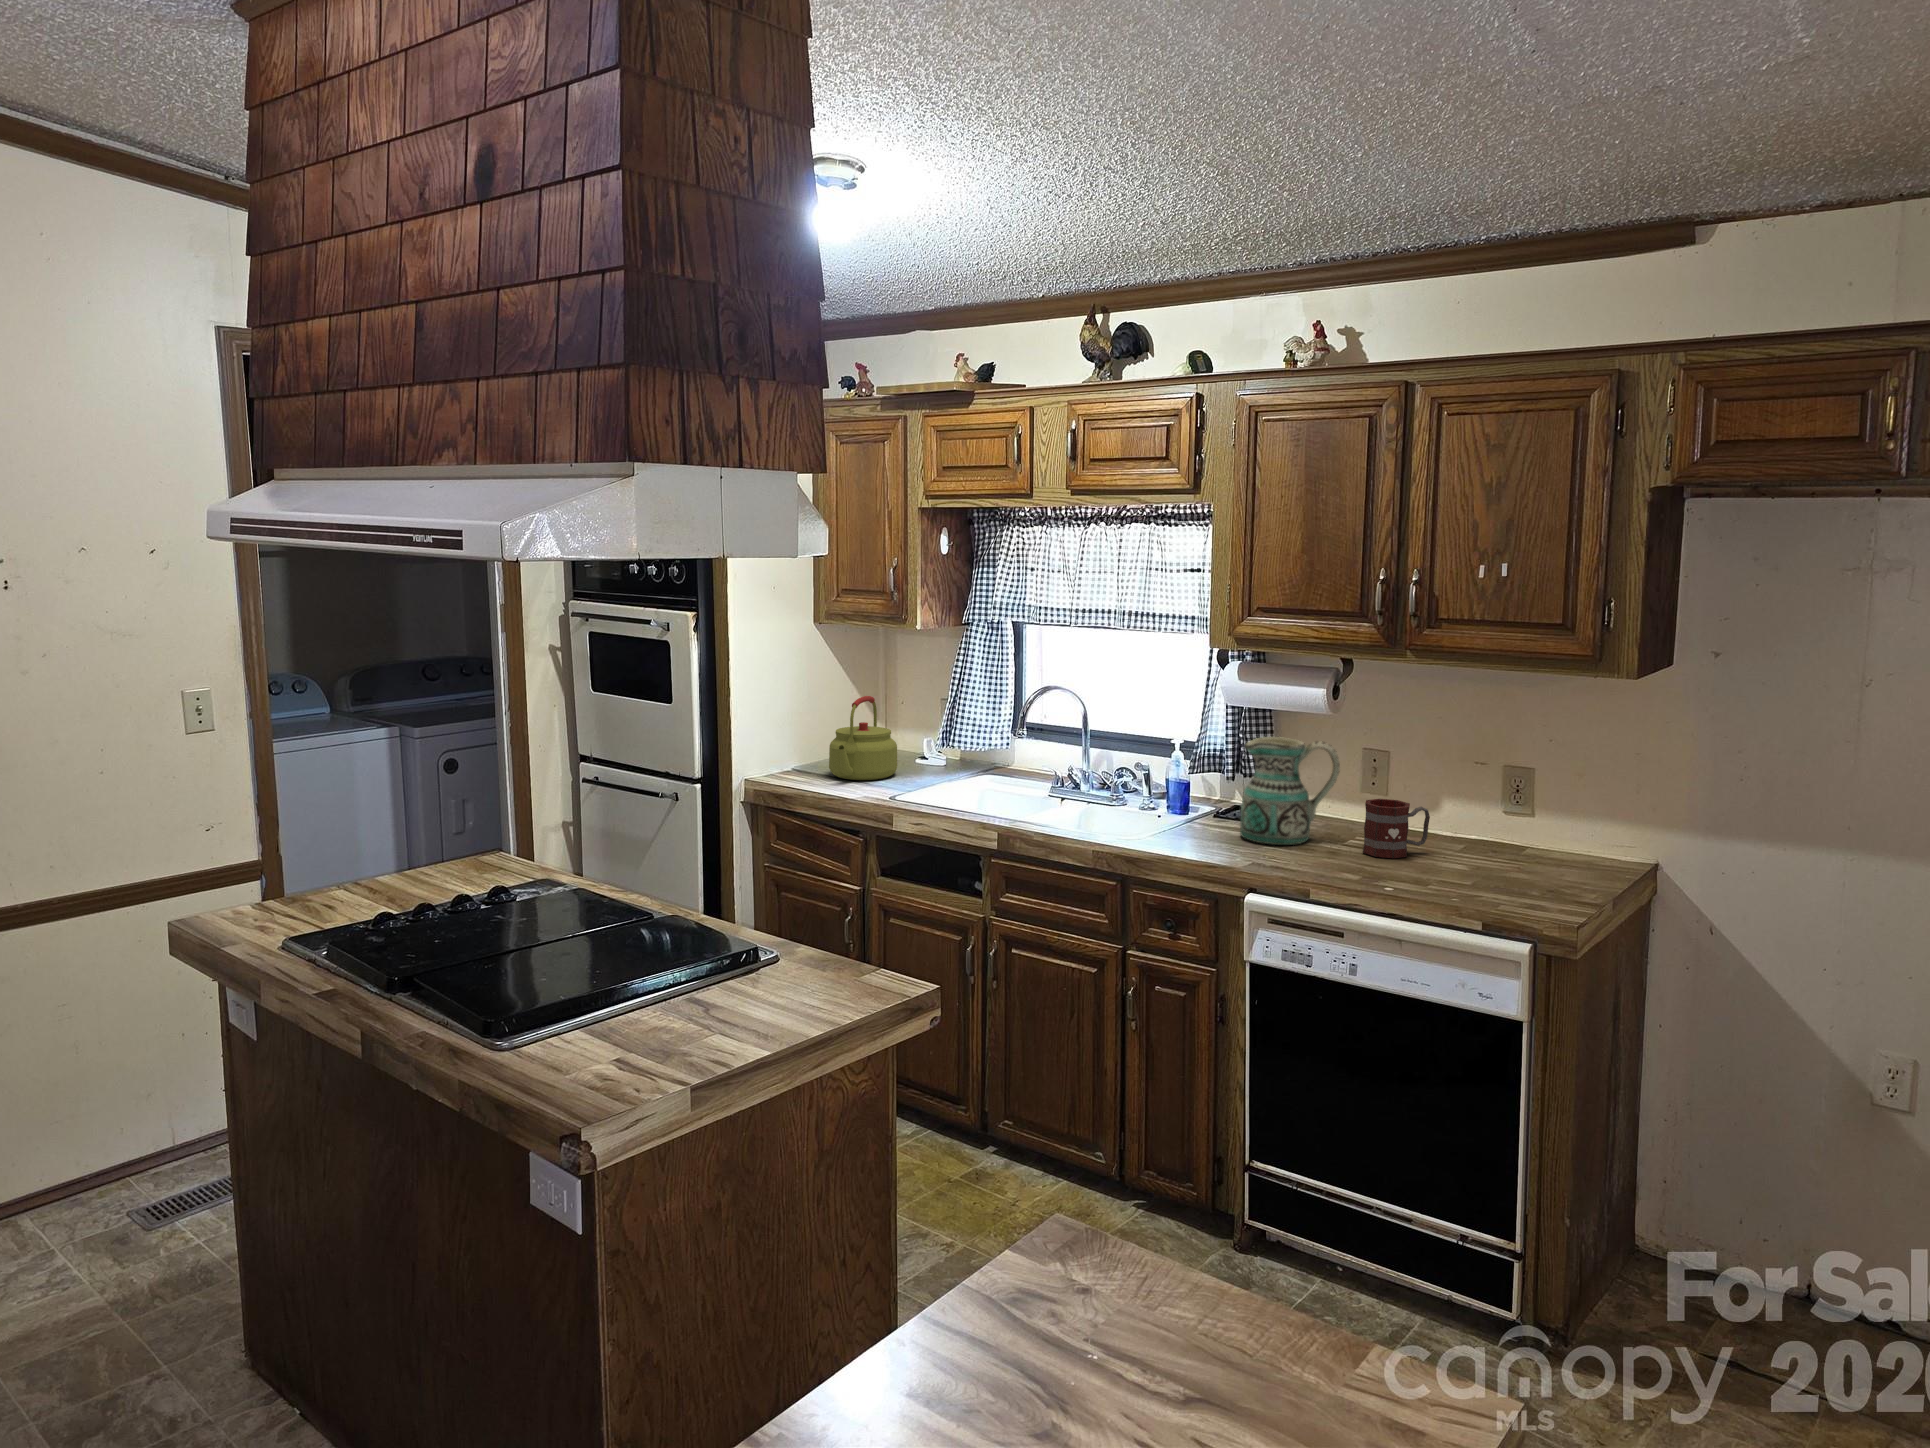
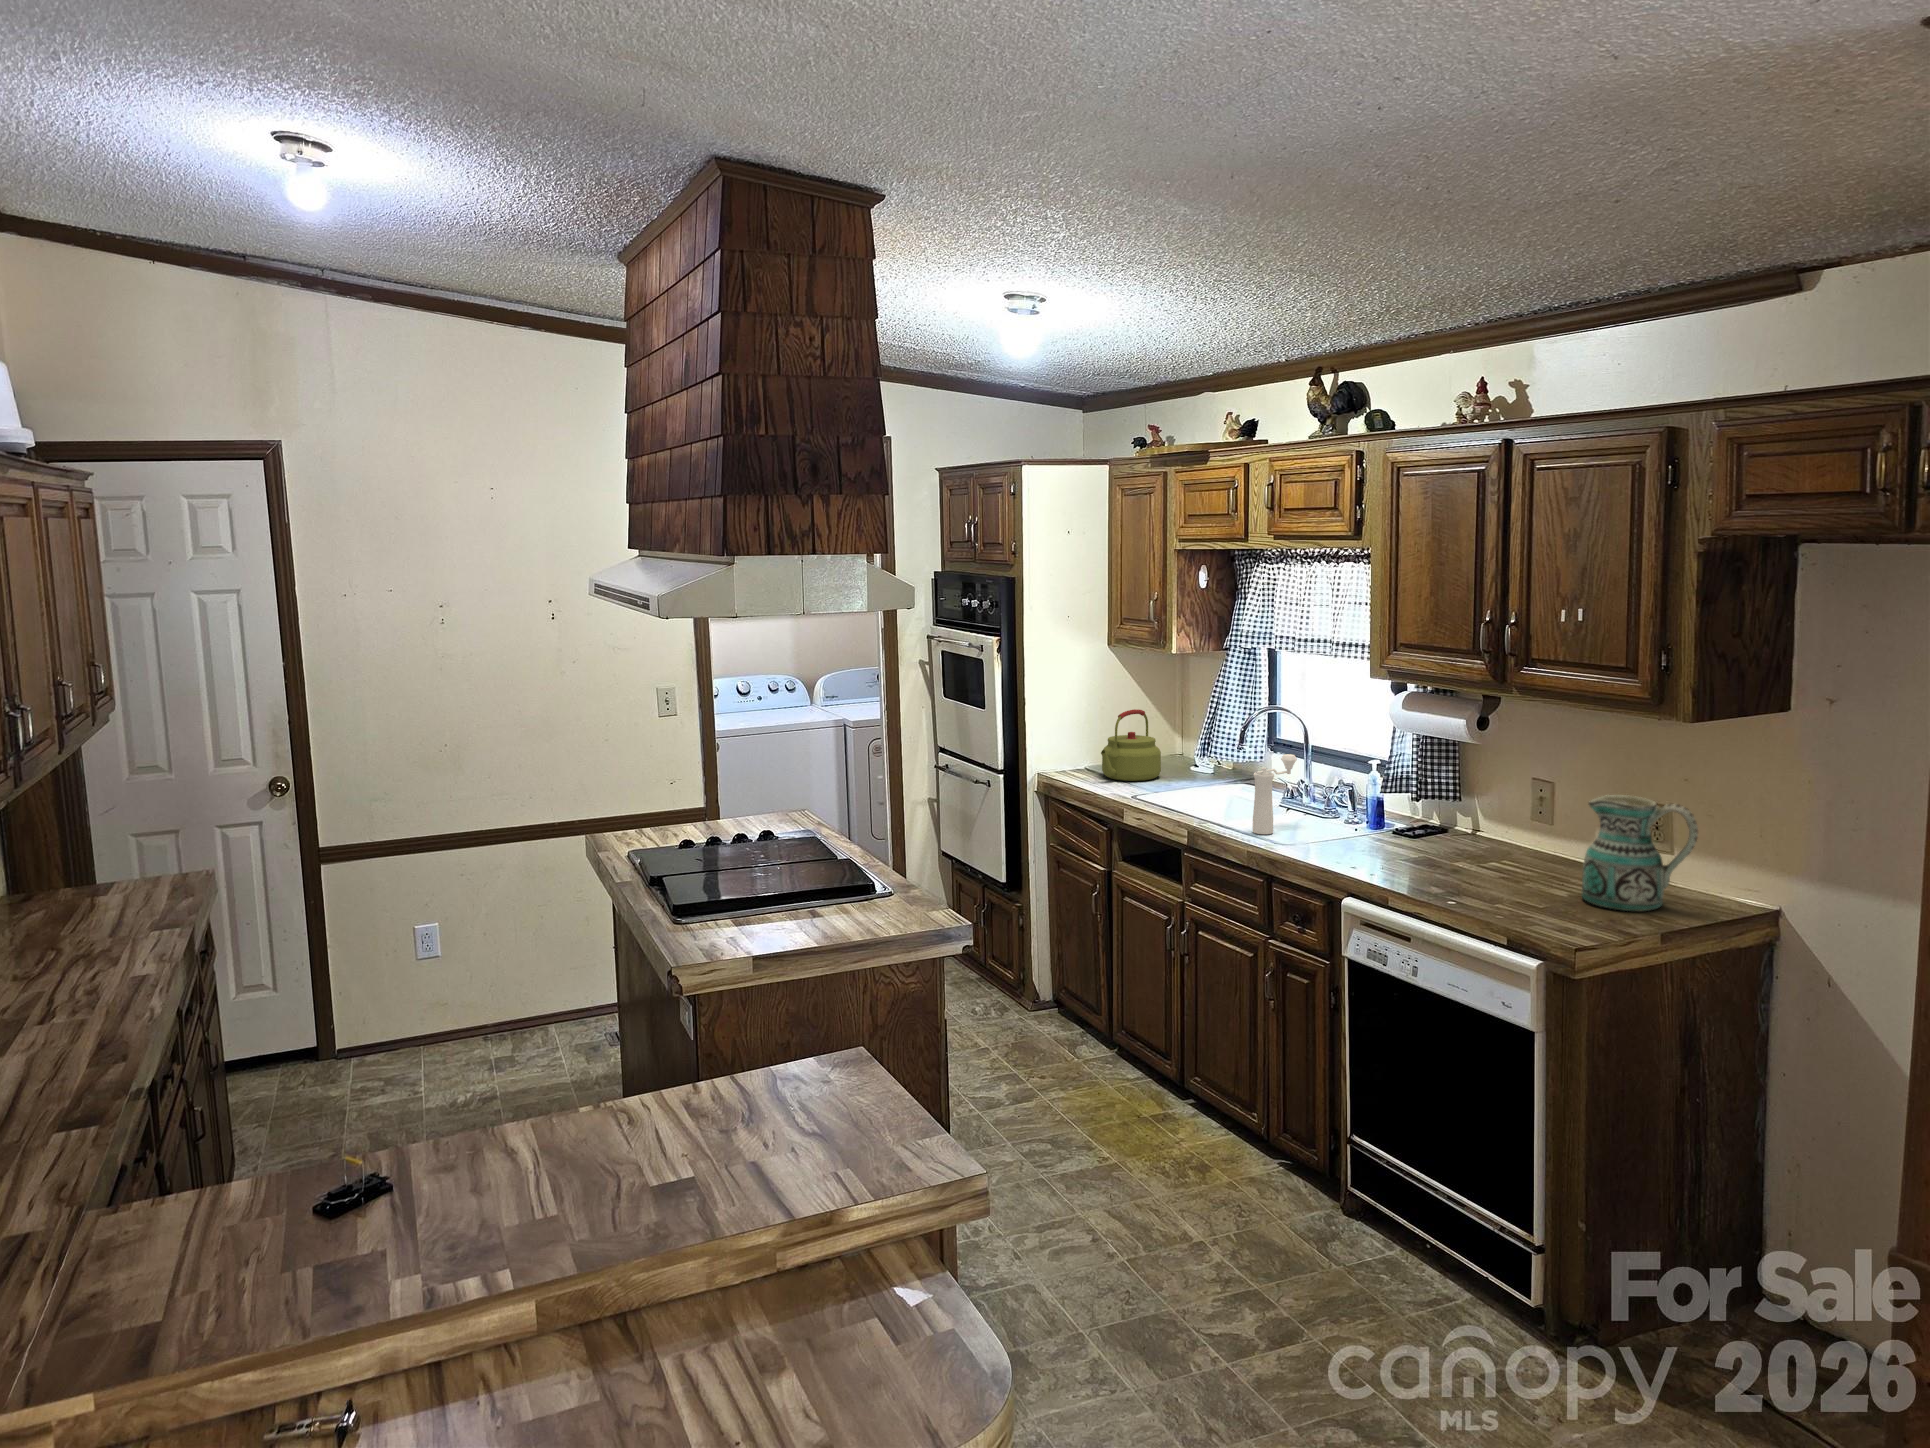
pepper mill: none [1081,737,1118,831] -> present [1253,754,1297,834]
ceramic pitcher: present [1240,737,1340,845] -> present [1582,795,1698,911]
mug: present [1363,799,1430,858] -> none [1480,825,1549,880]

